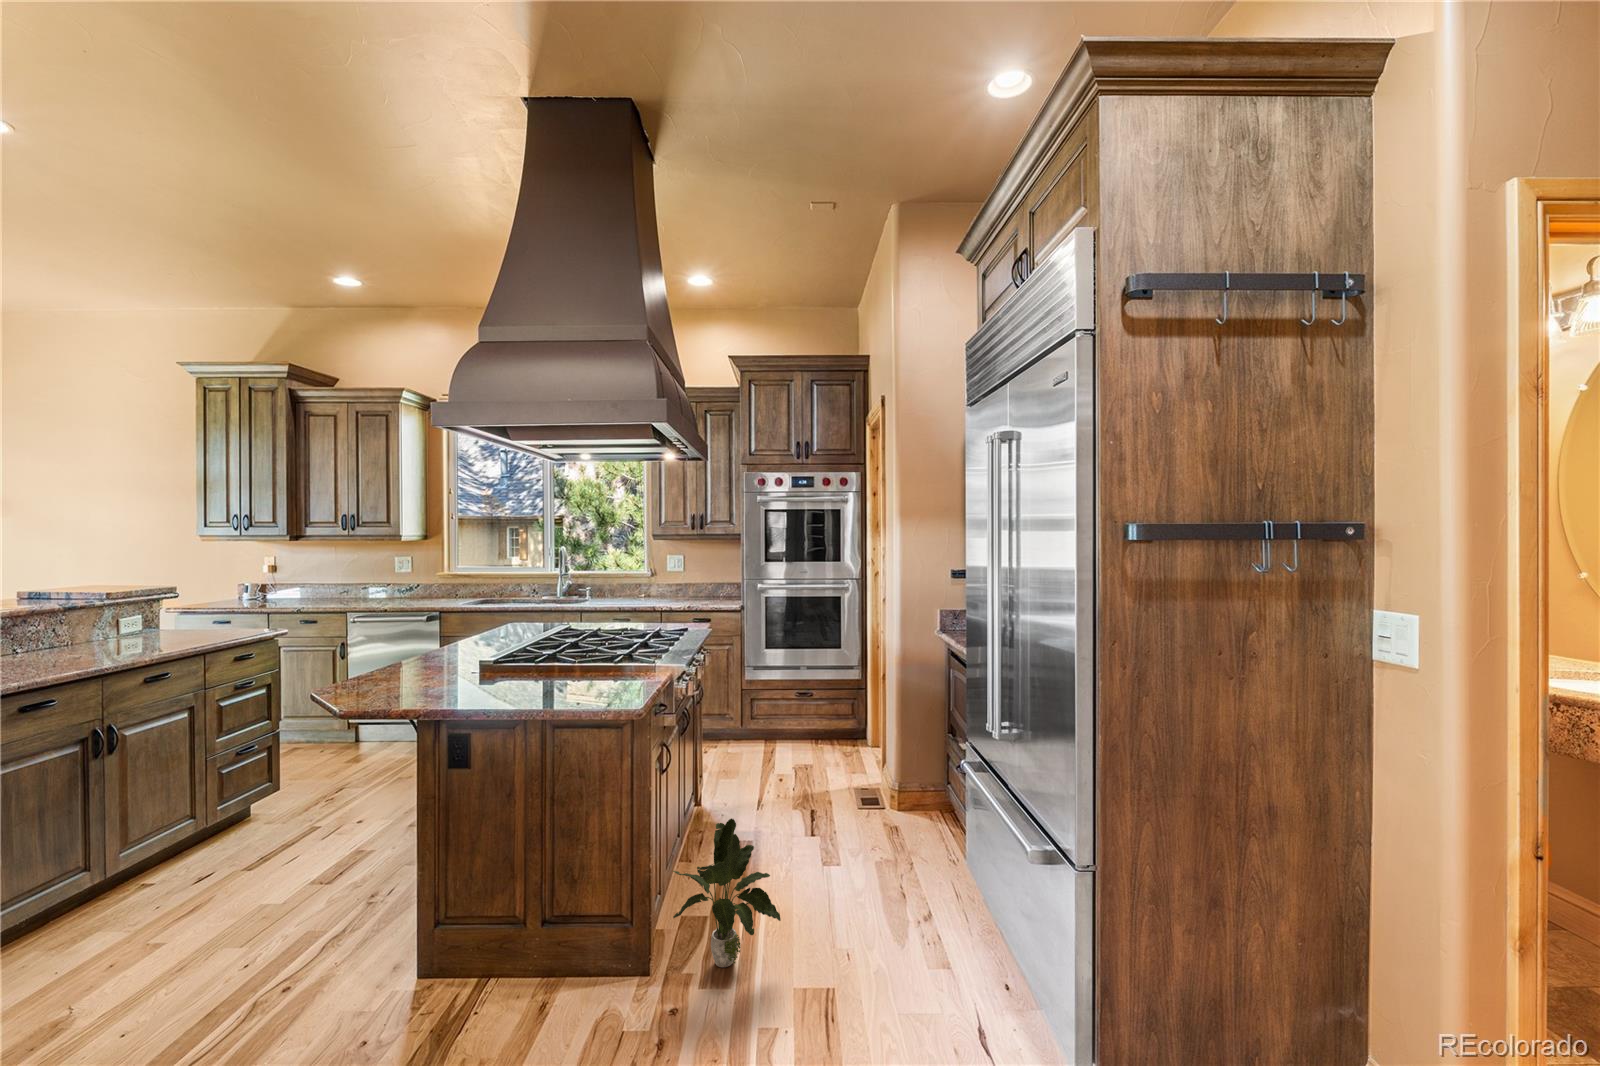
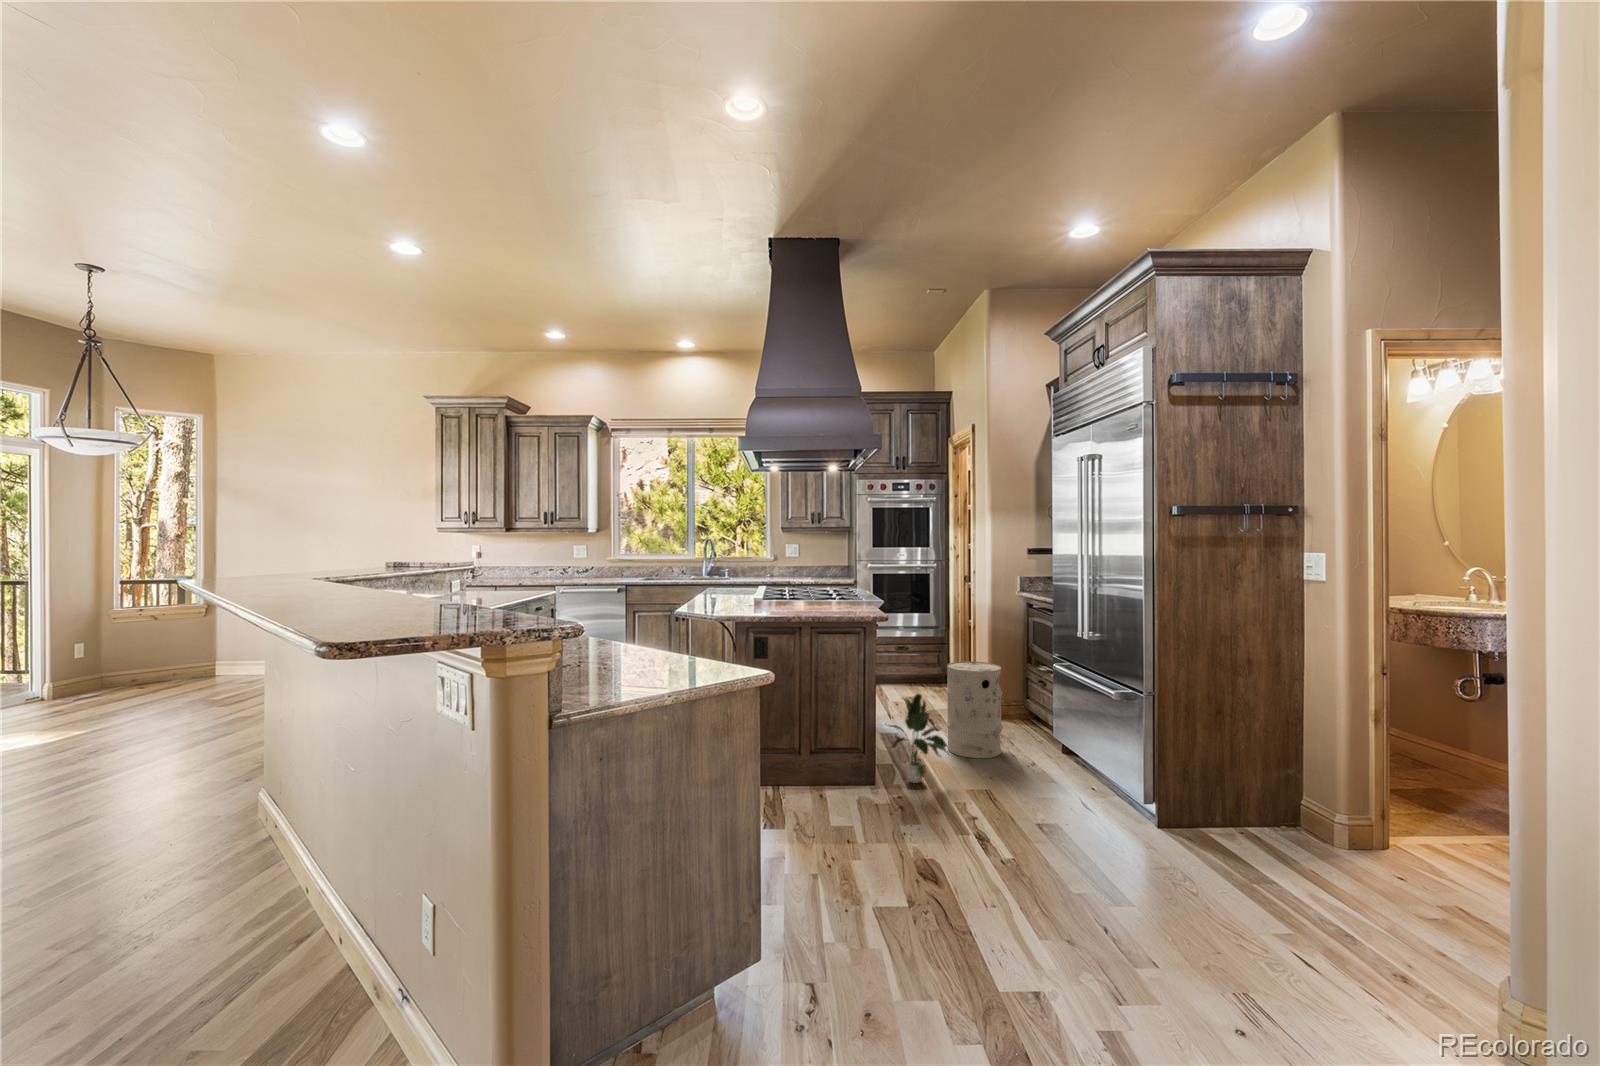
trash can: none [808,743,891,901] -> present [946,661,1003,758]

